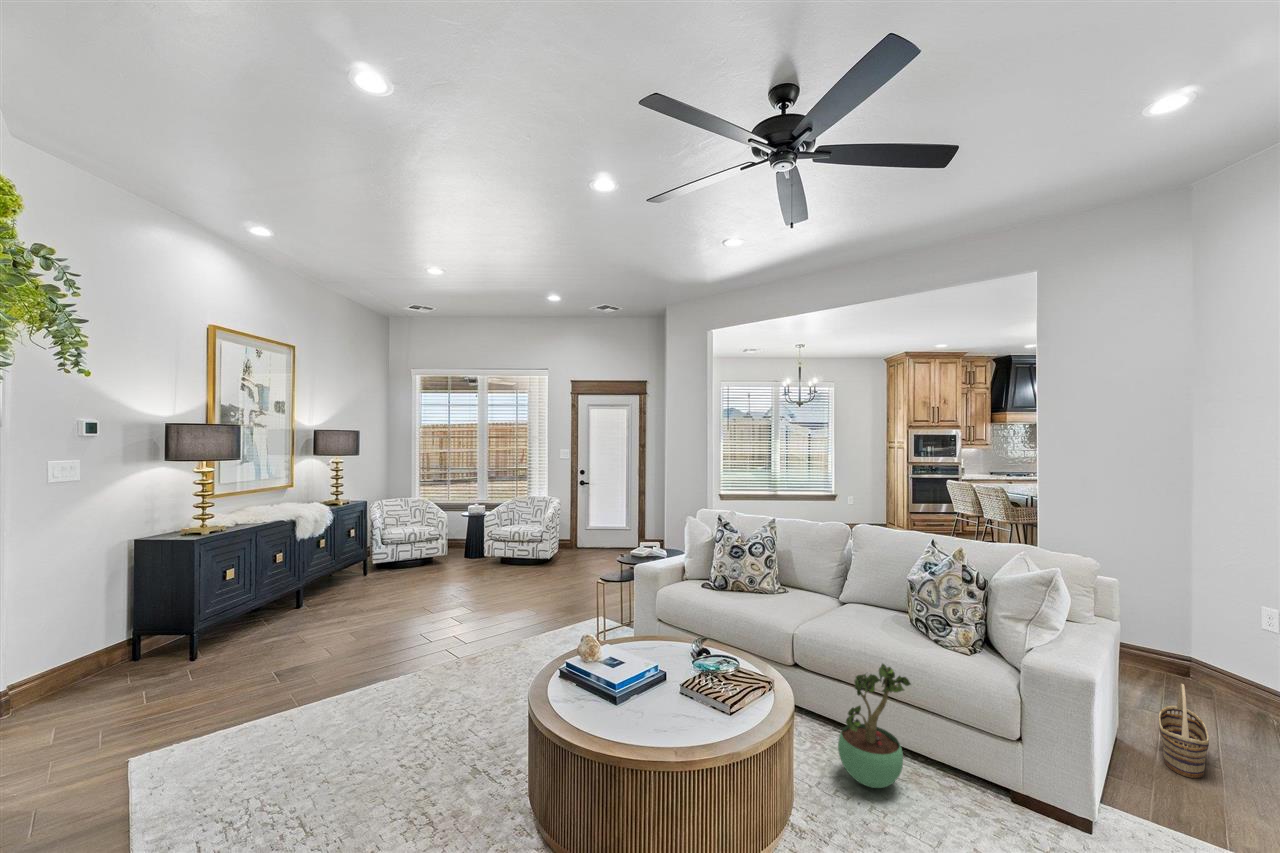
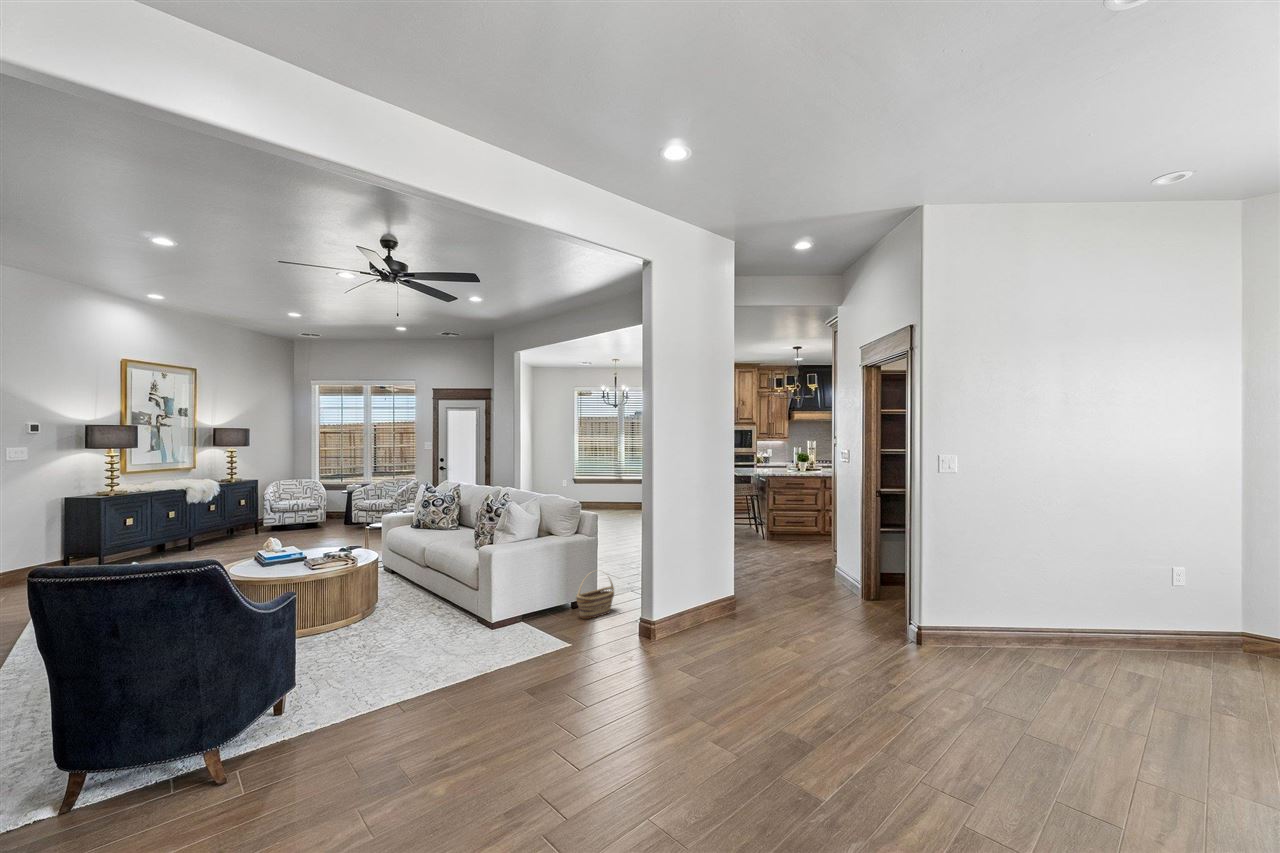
potted plant: present [838,664,911,788] -> none [382,552,428,617]

